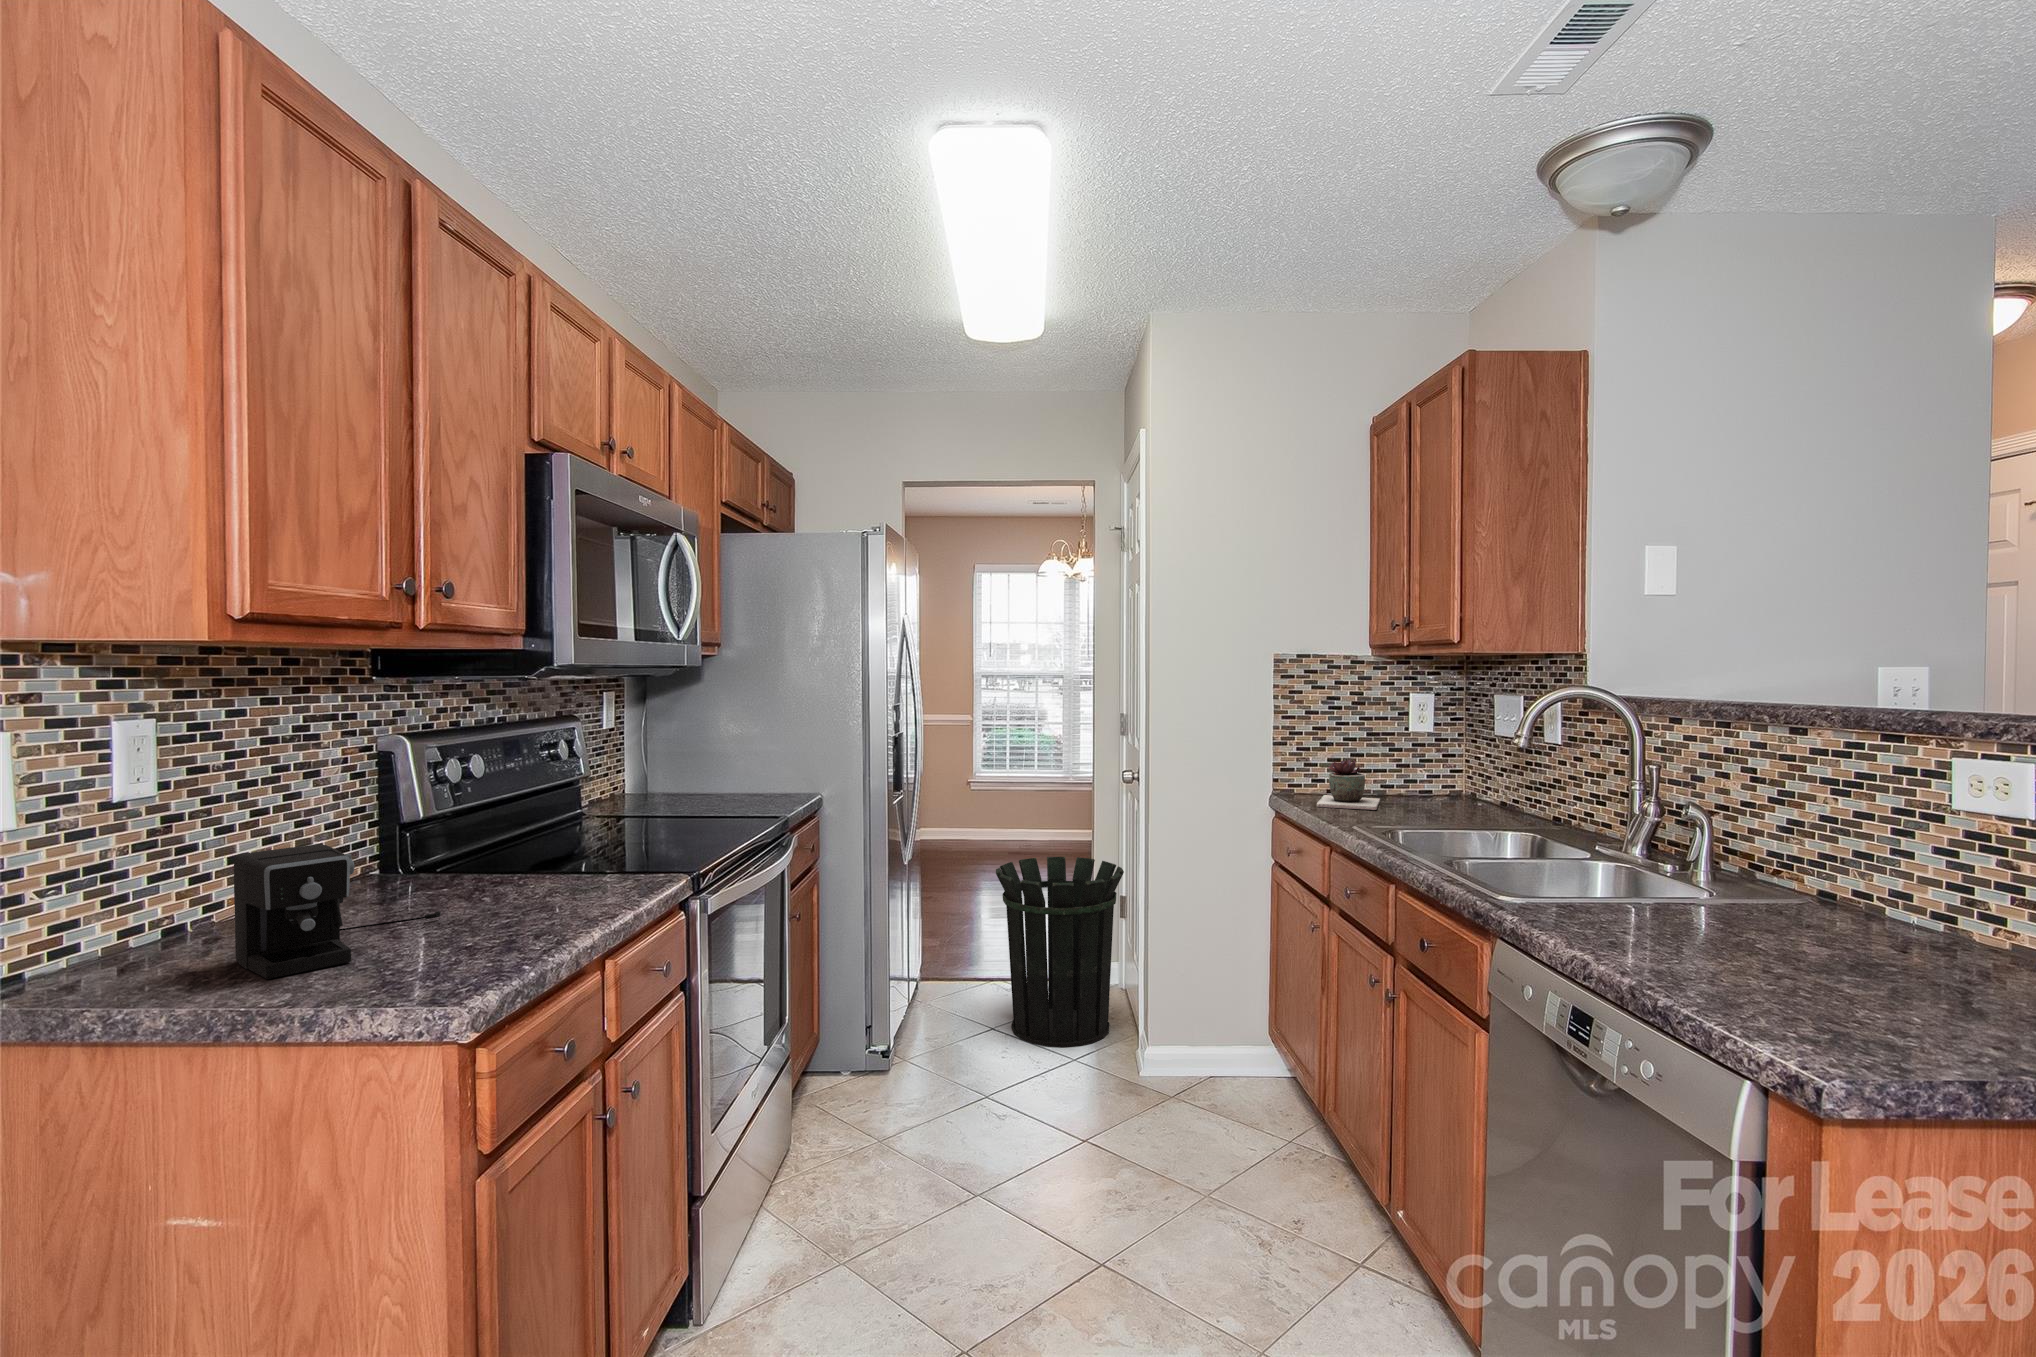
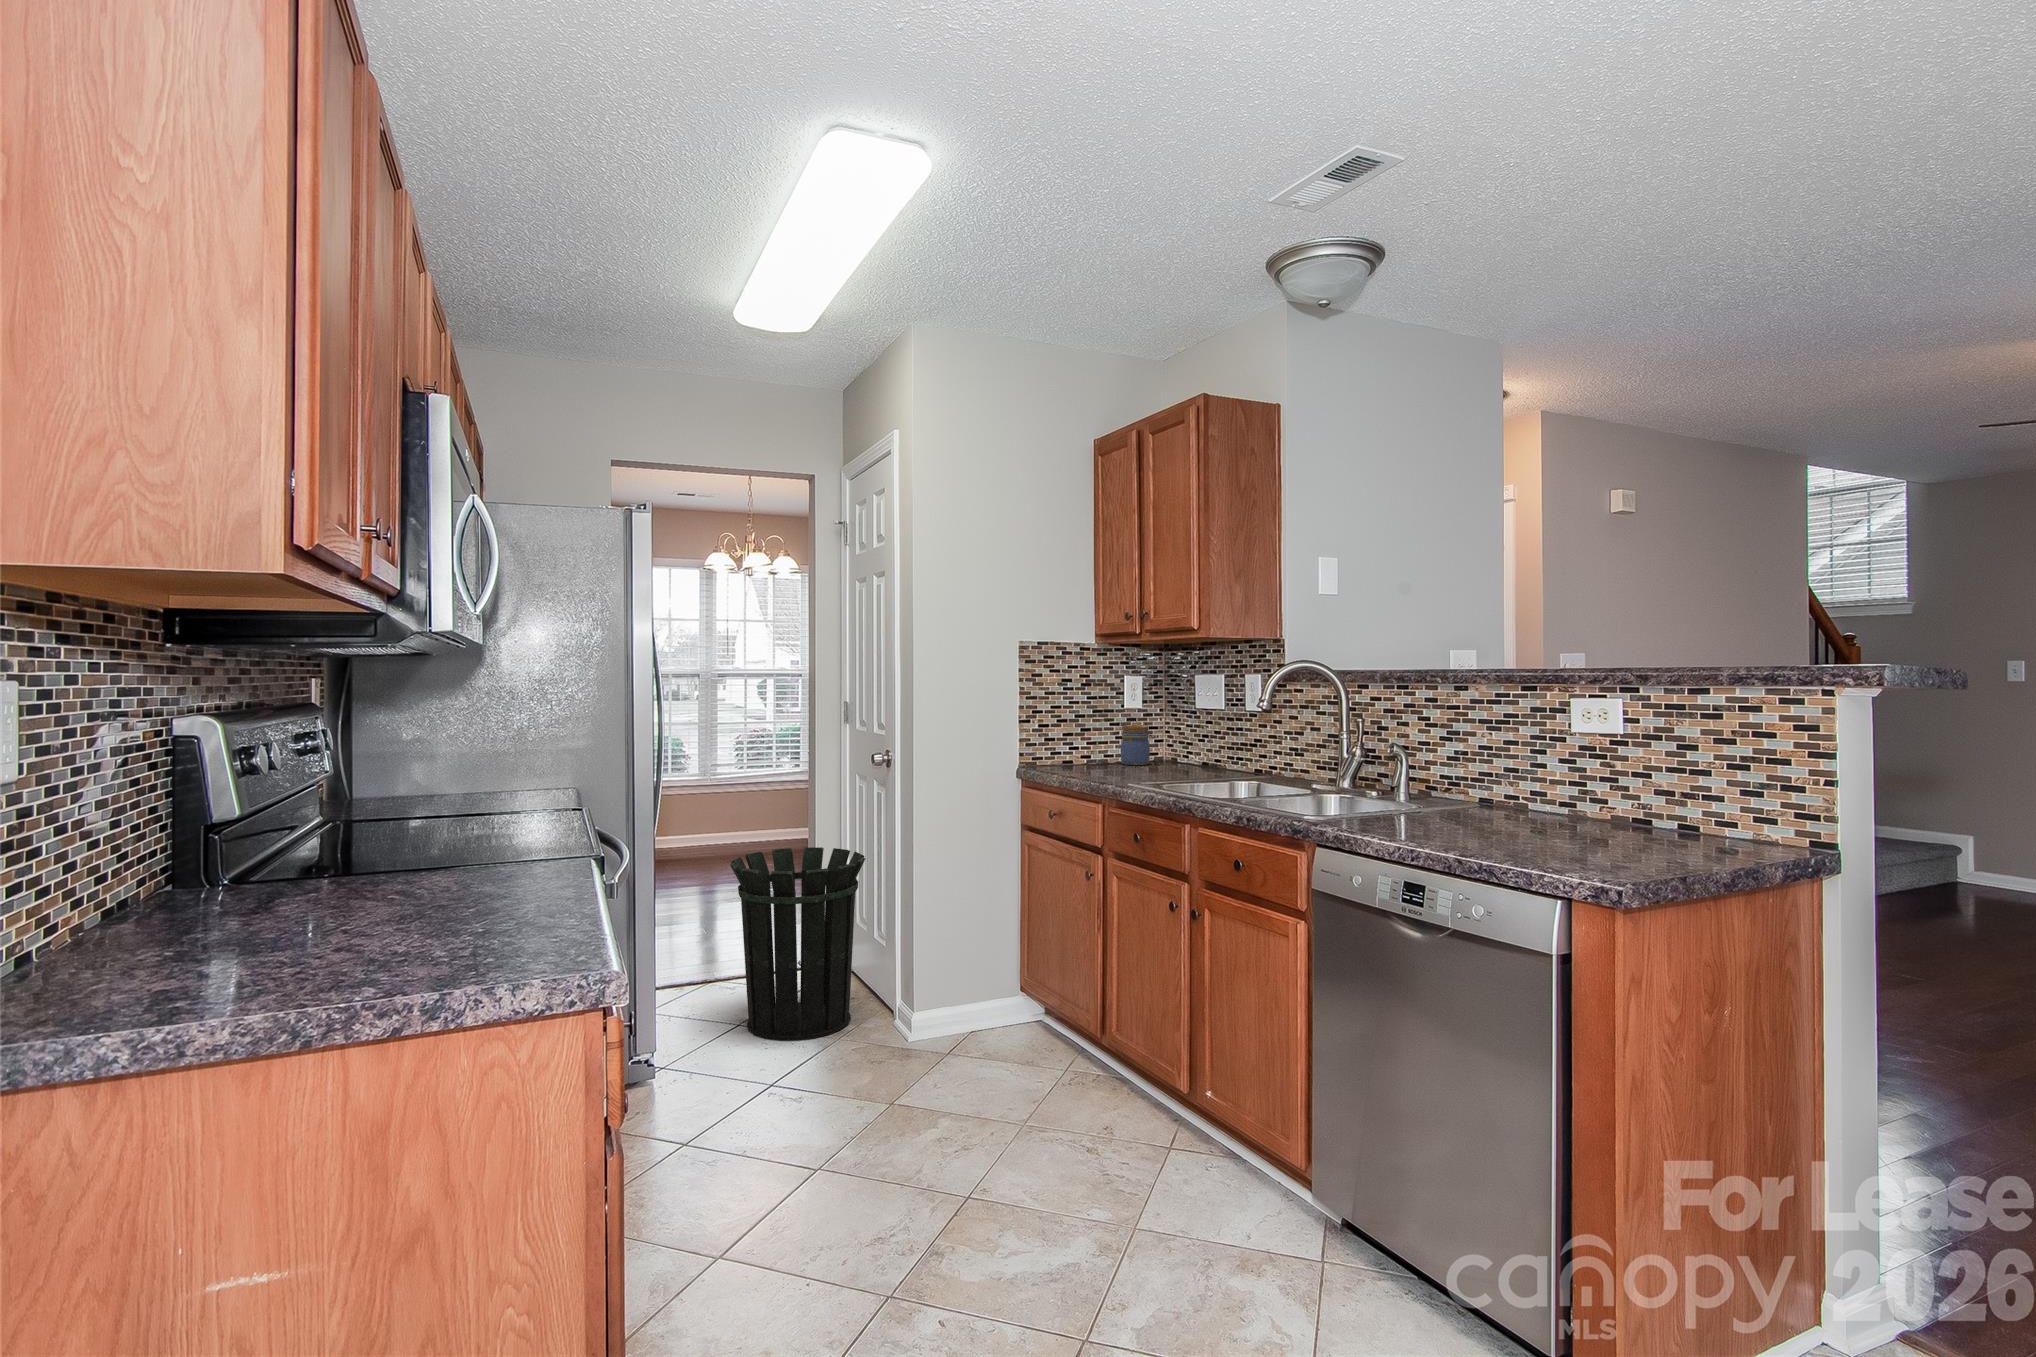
jar: none [1404,750,1441,798] -> present [1121,724,1150,765]
succulent plant: present [1317,760,1380,810] -> none [1064,732,1120,775]
coffee maker: present [234,844,441,979] -> none [192,827,377,981]

